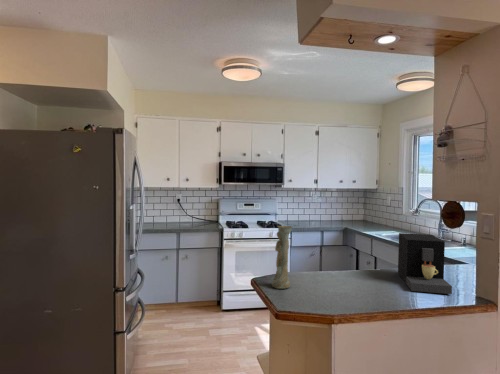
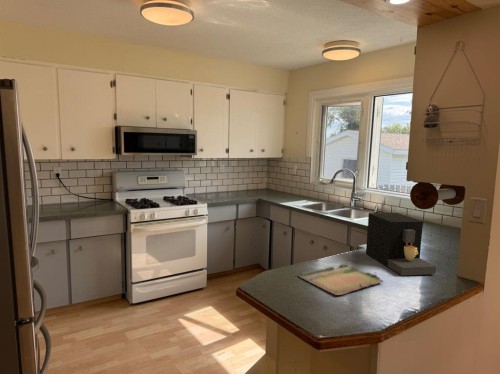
vase: present [272,226,292,289] -> none [271,219,298,296]
tray: none [308,276,383,294] -> present [299,264,383,295]

